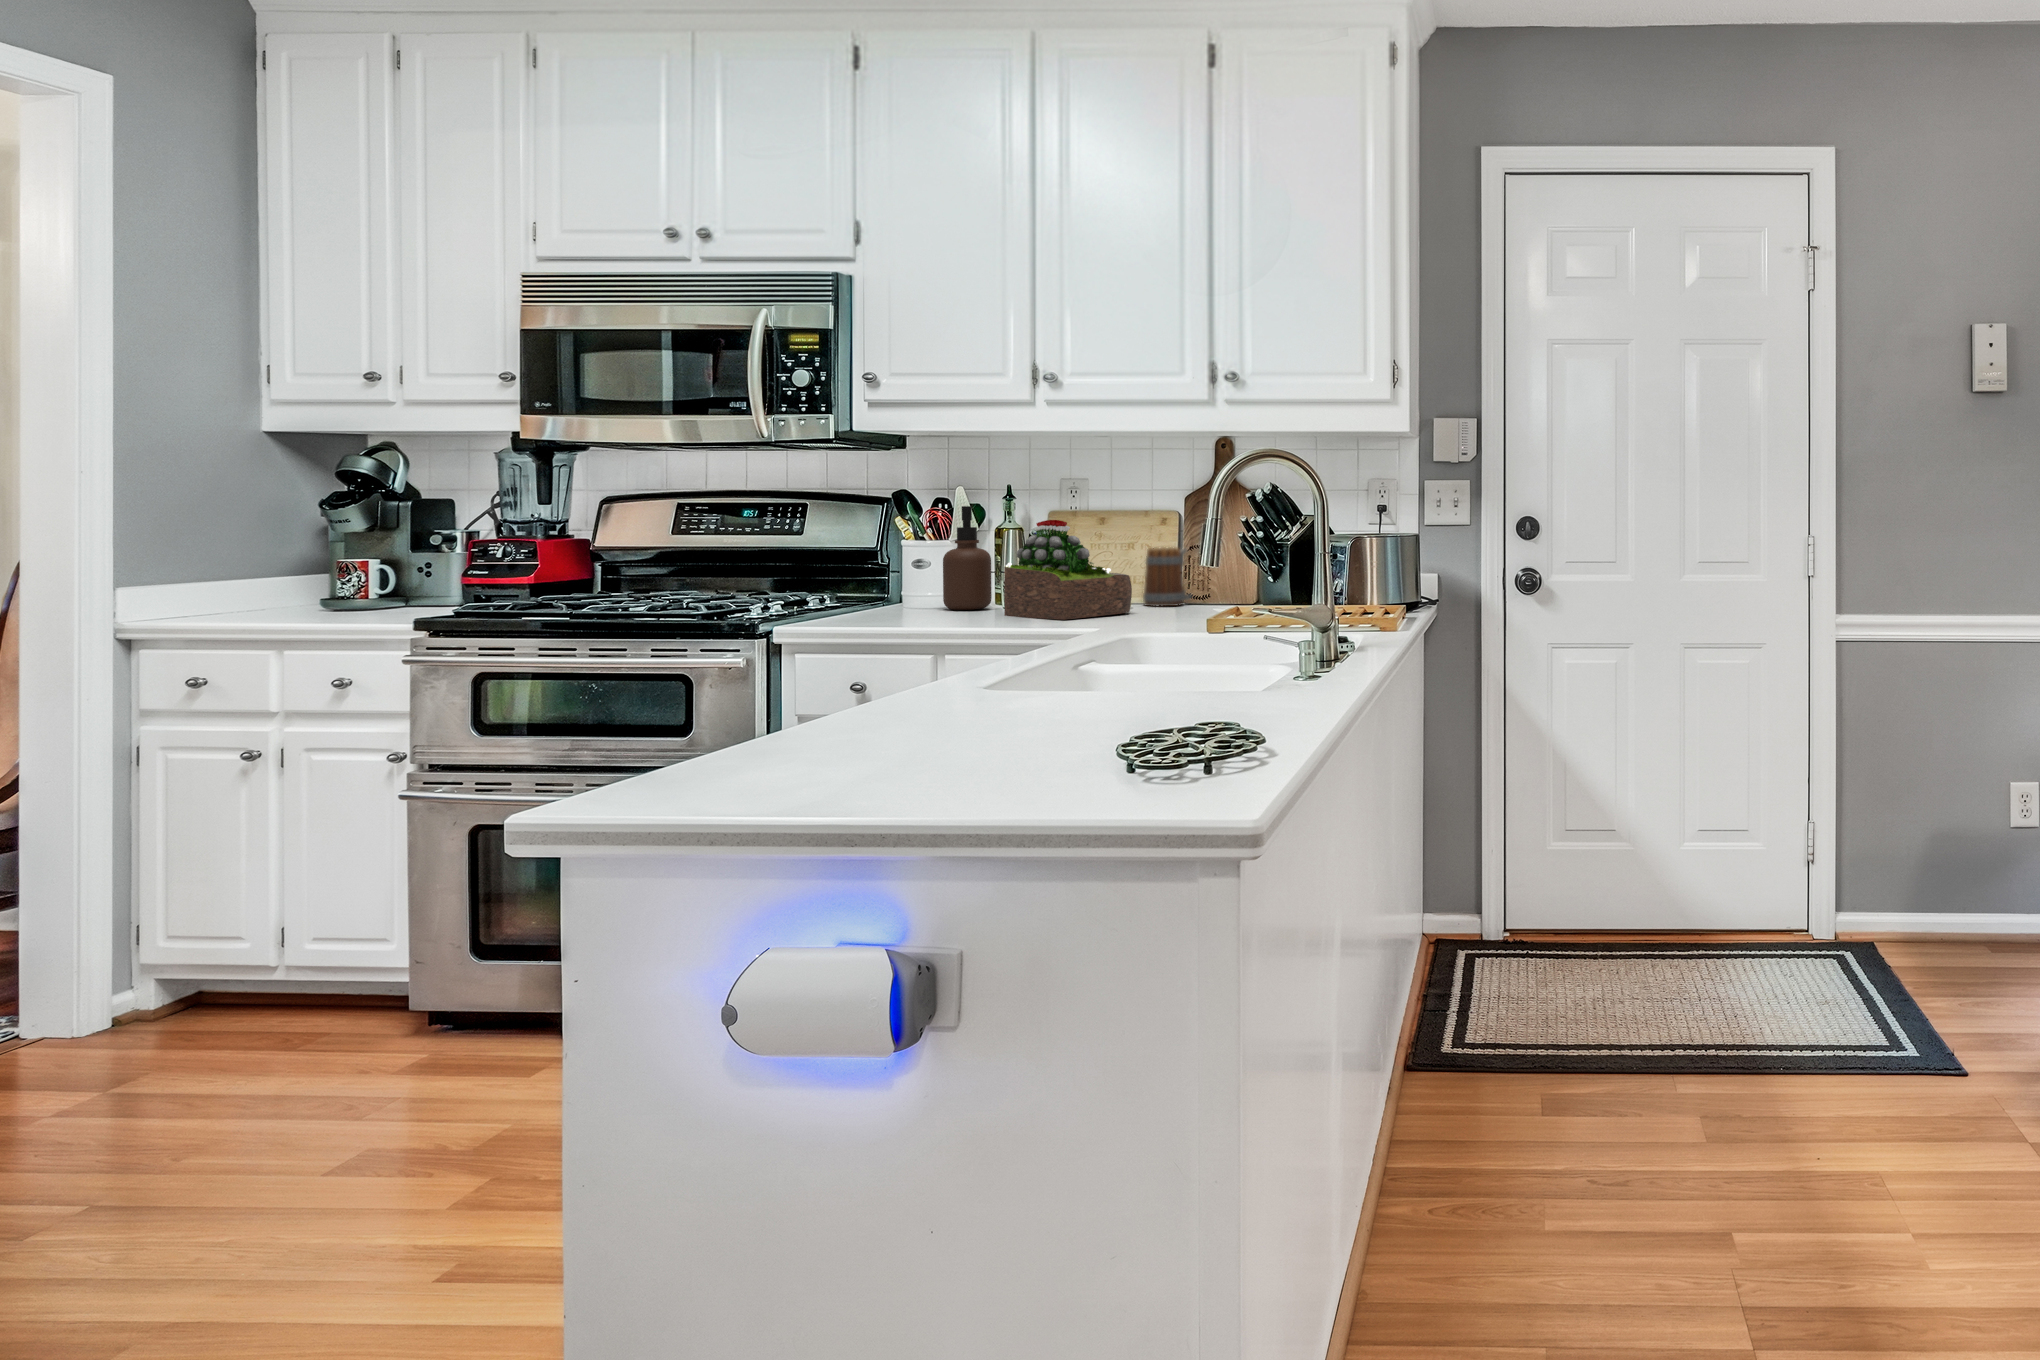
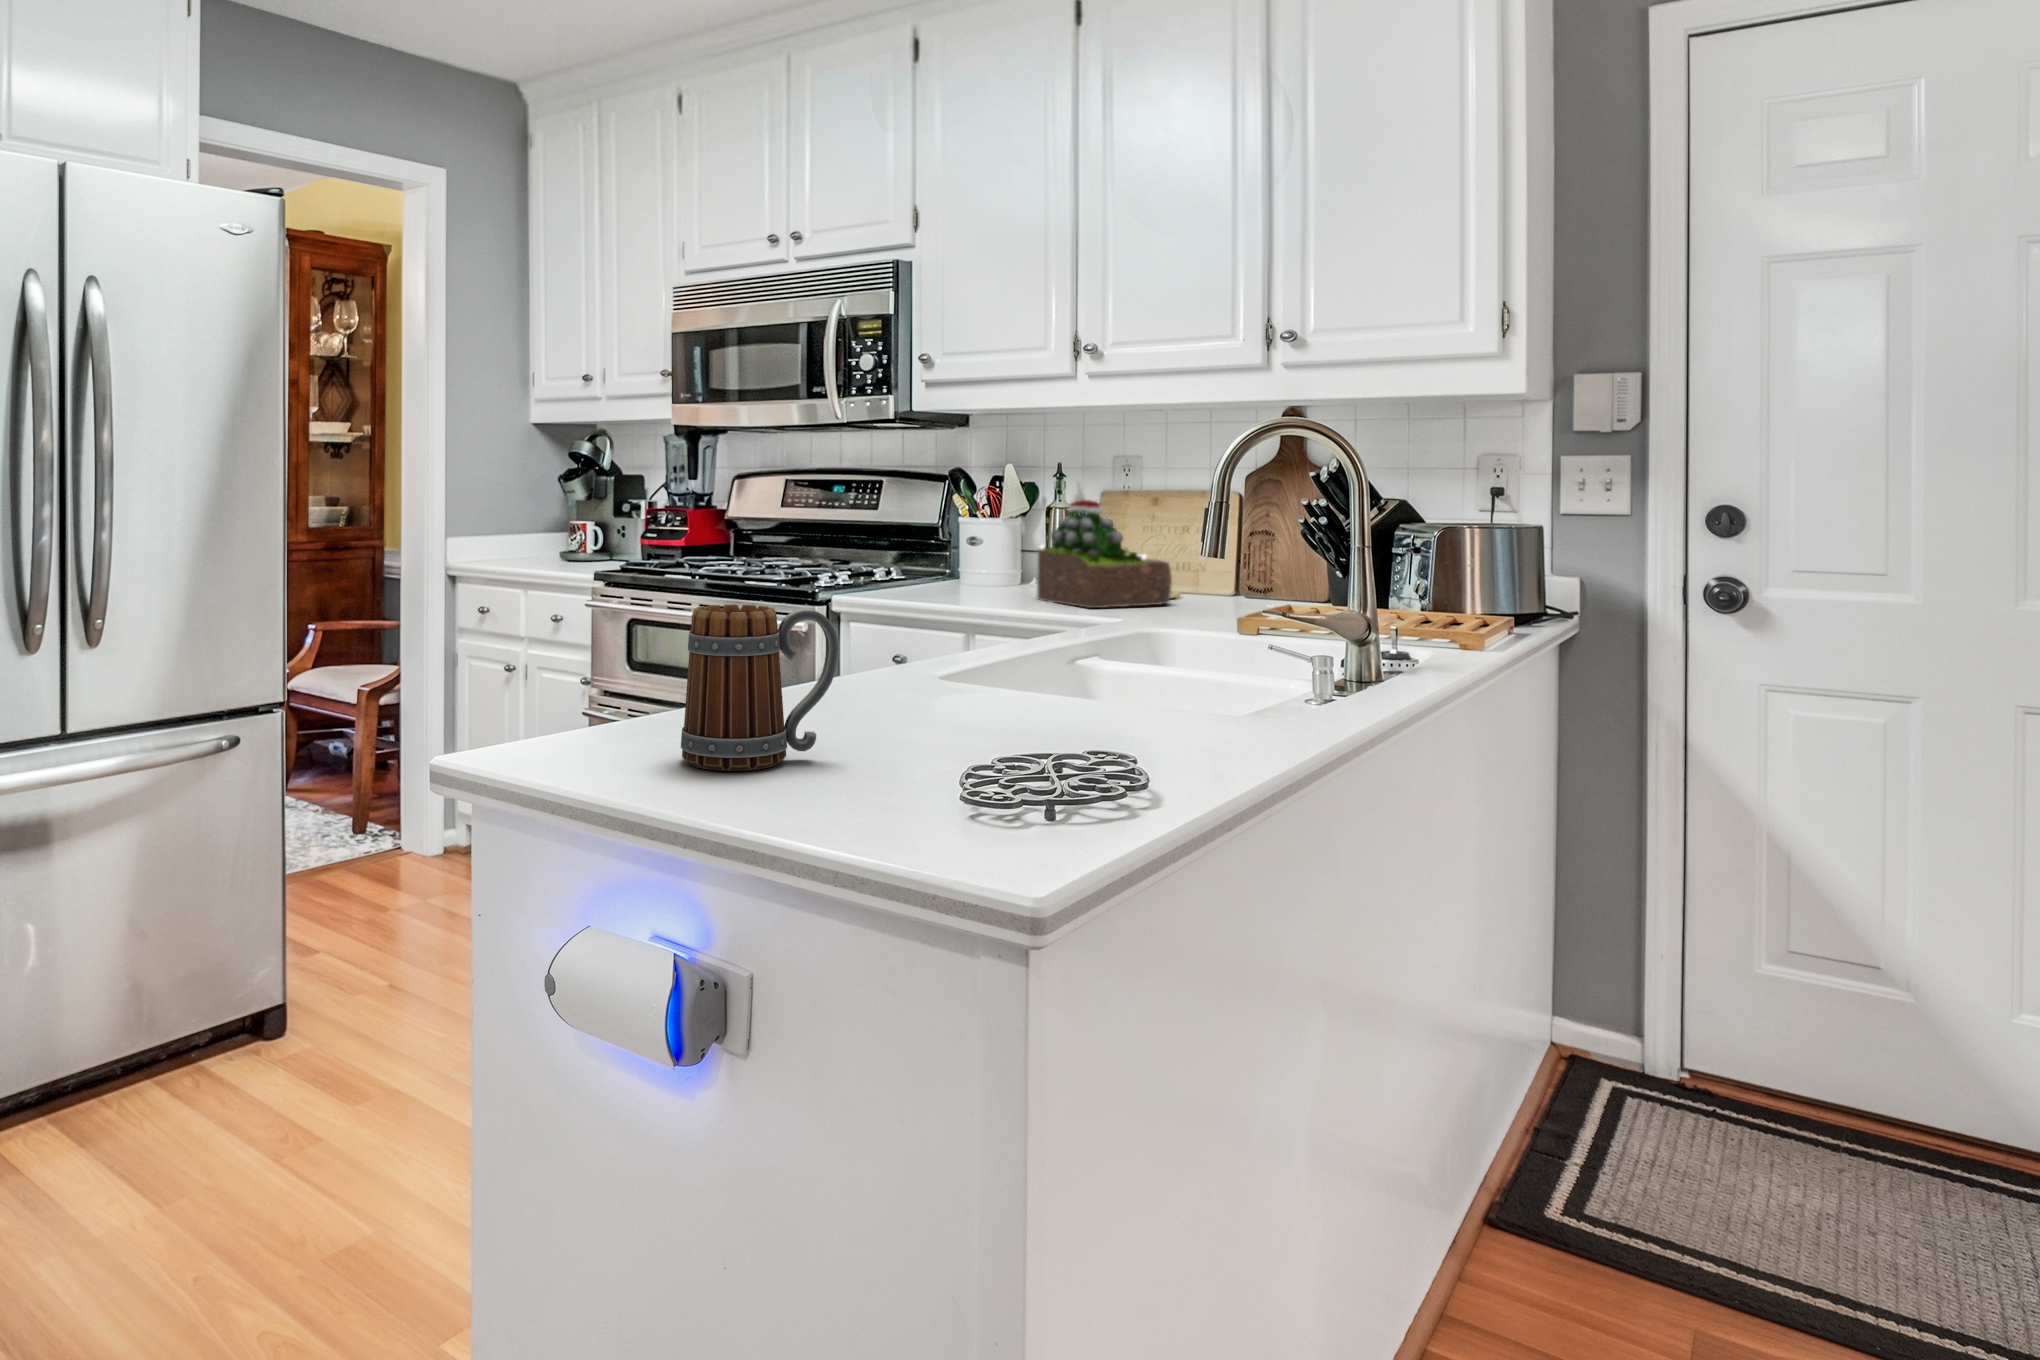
soap dispenser: present [943,506,992,610] -> none [986,485,1032,591]
mug: present [1143,547,1192,606] -> present [681,604,839,771]

